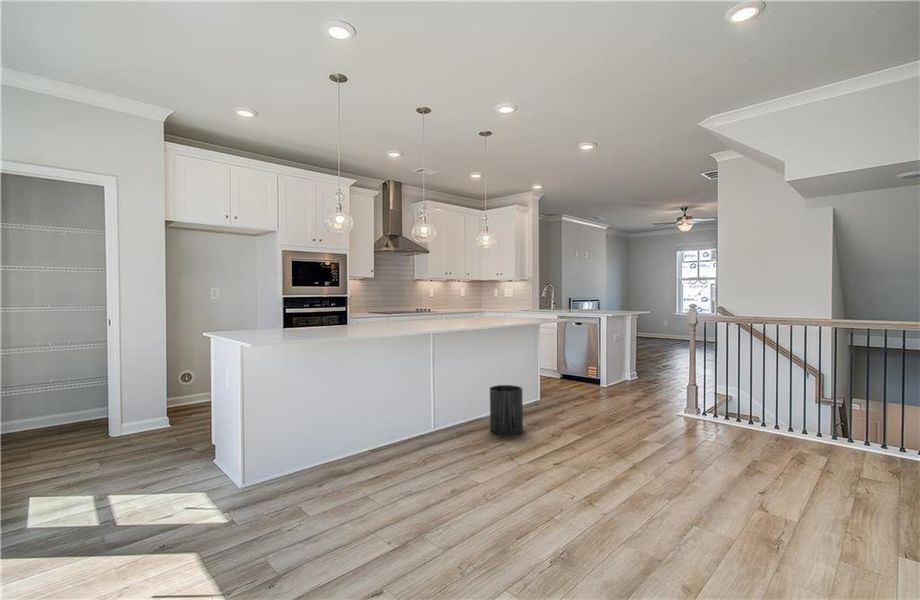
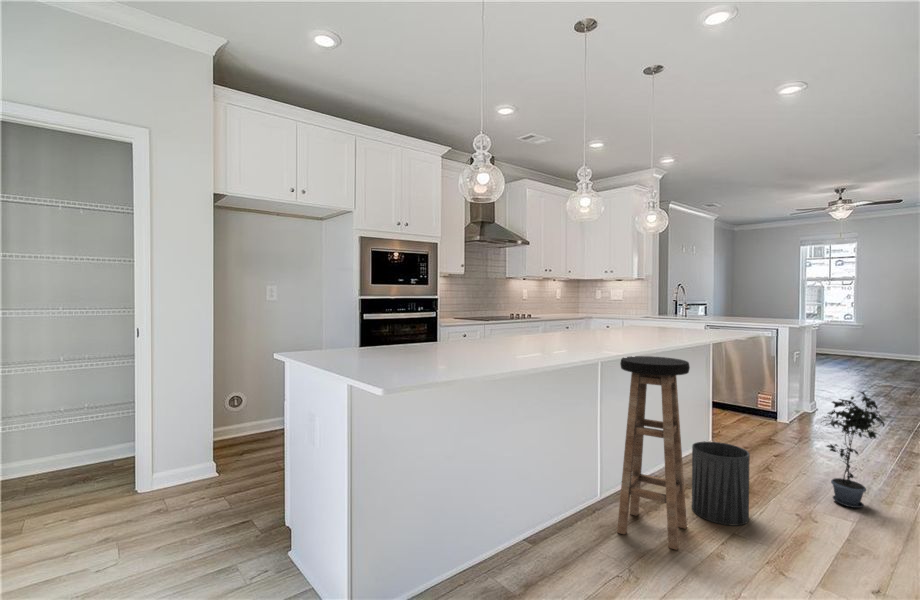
bar stool: none [431,329,479,446] -> present [617,356,690,550]
potted plant: none [578,350,612,425] -> present [821,392,884,508]

